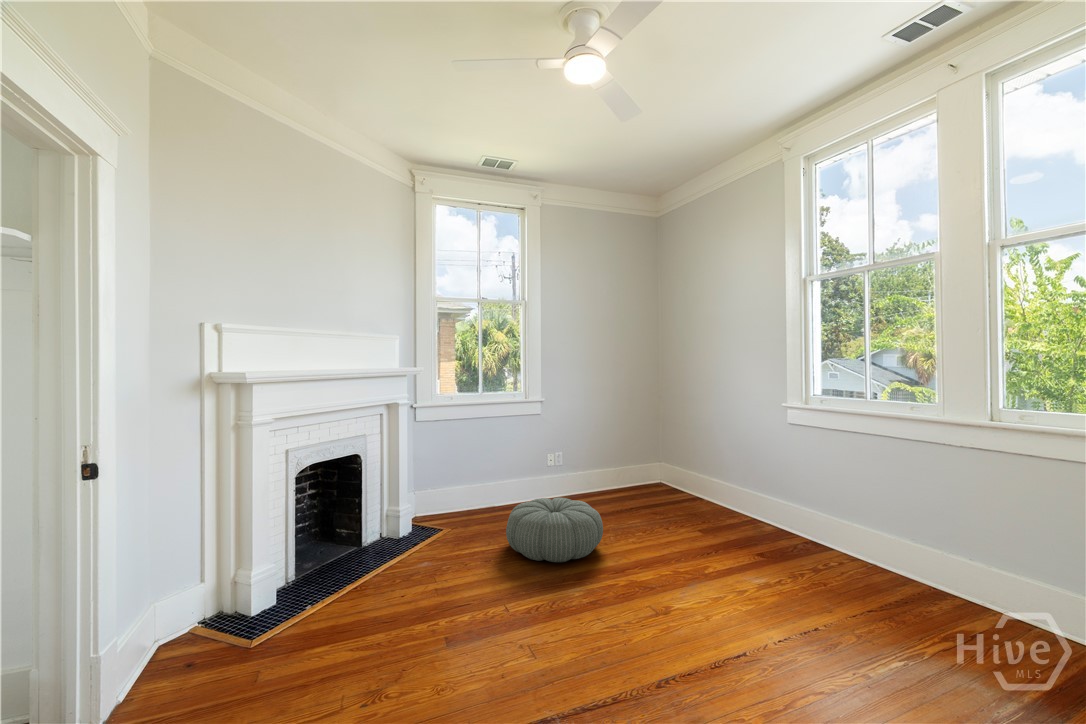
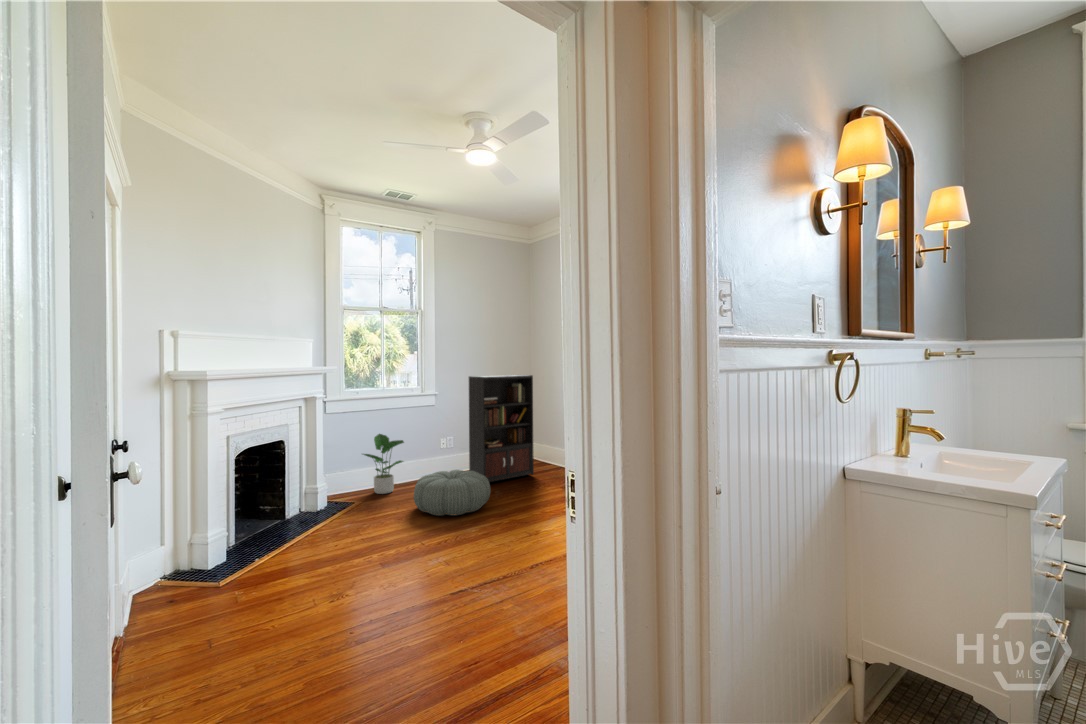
bookcase: none [579,378,660,514] -> present [469,375,534,482]
potted plant: none [452,445,502,517] -> present [363,434,404,494]

